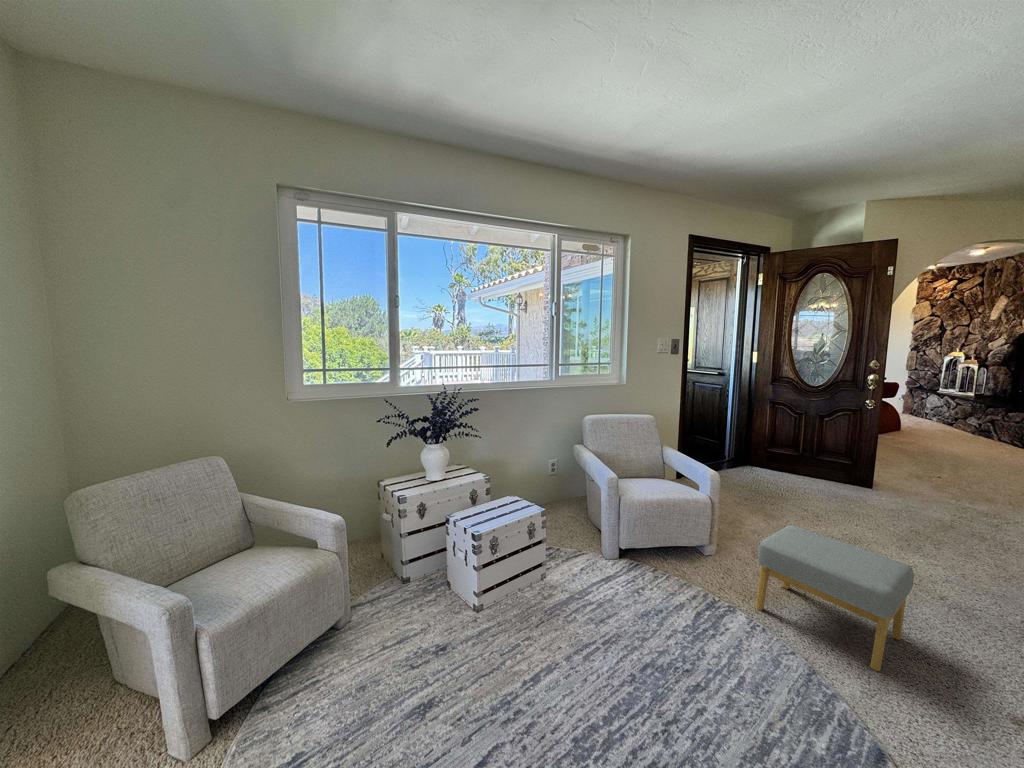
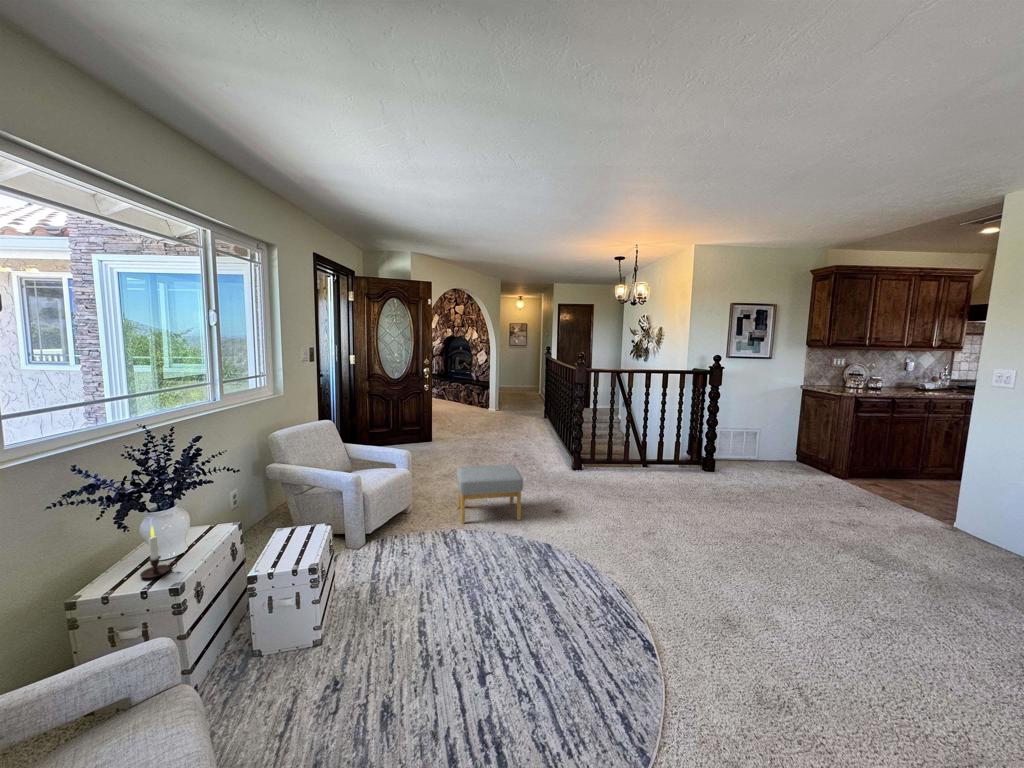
candle: none [403,451,420,488] -> present [140,526,177,578]

